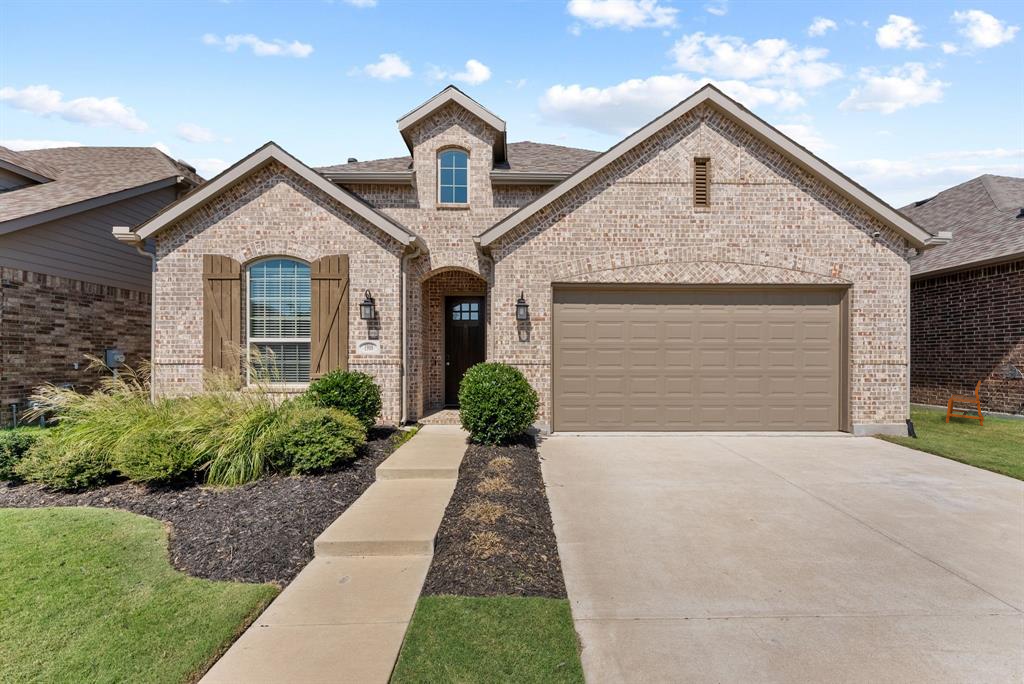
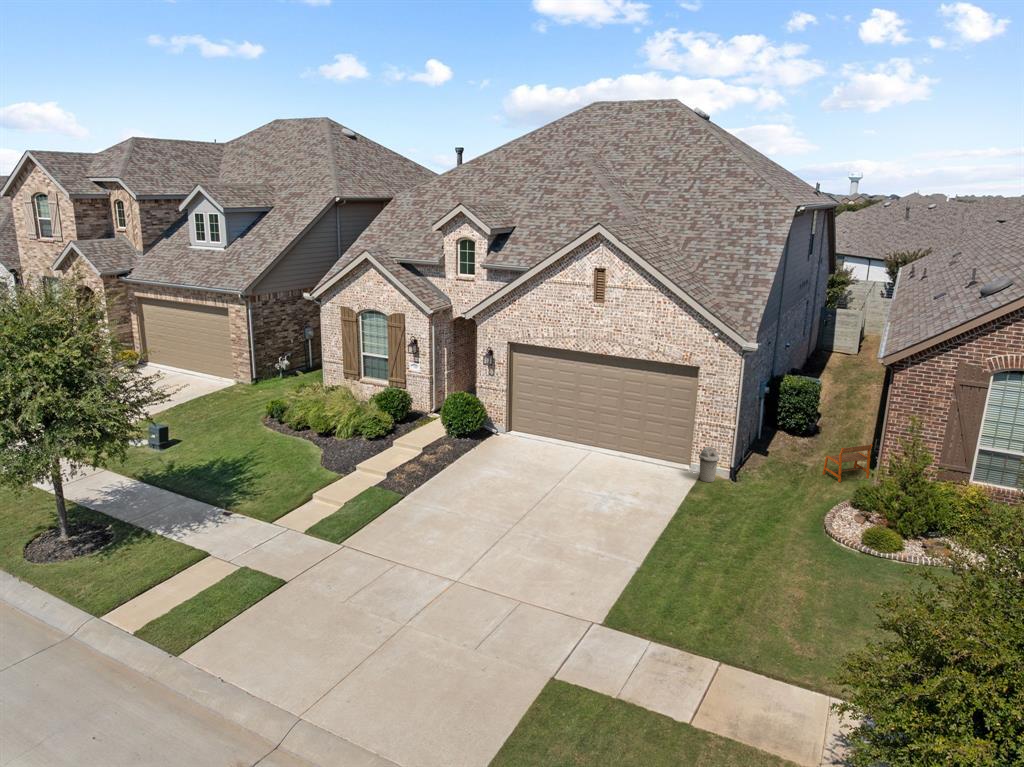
trash can: none [876,390,912,442] -> present [699,447,719,482]

